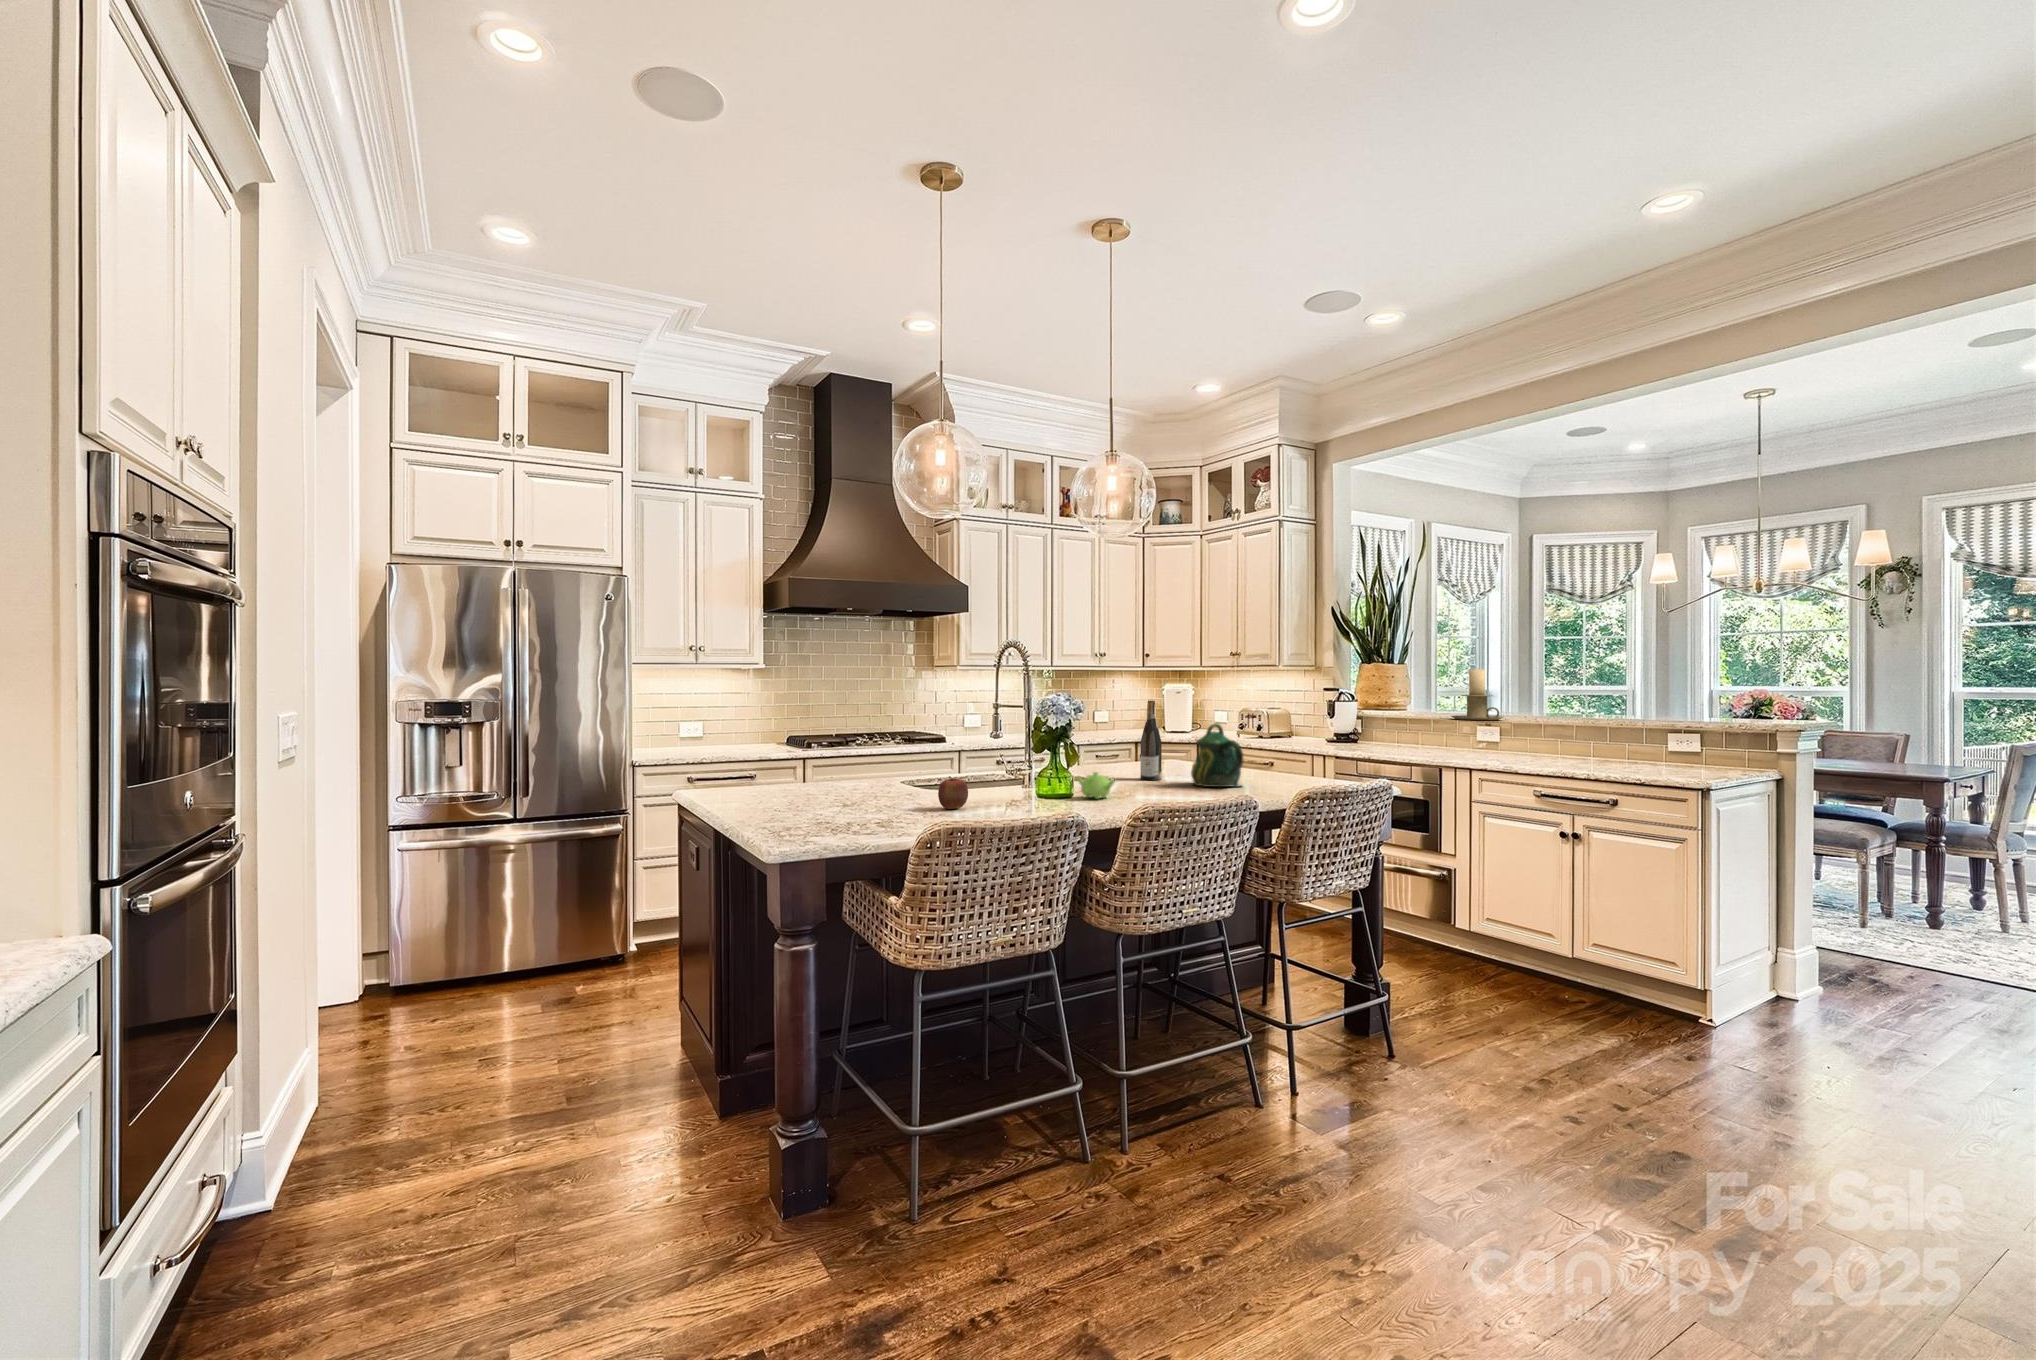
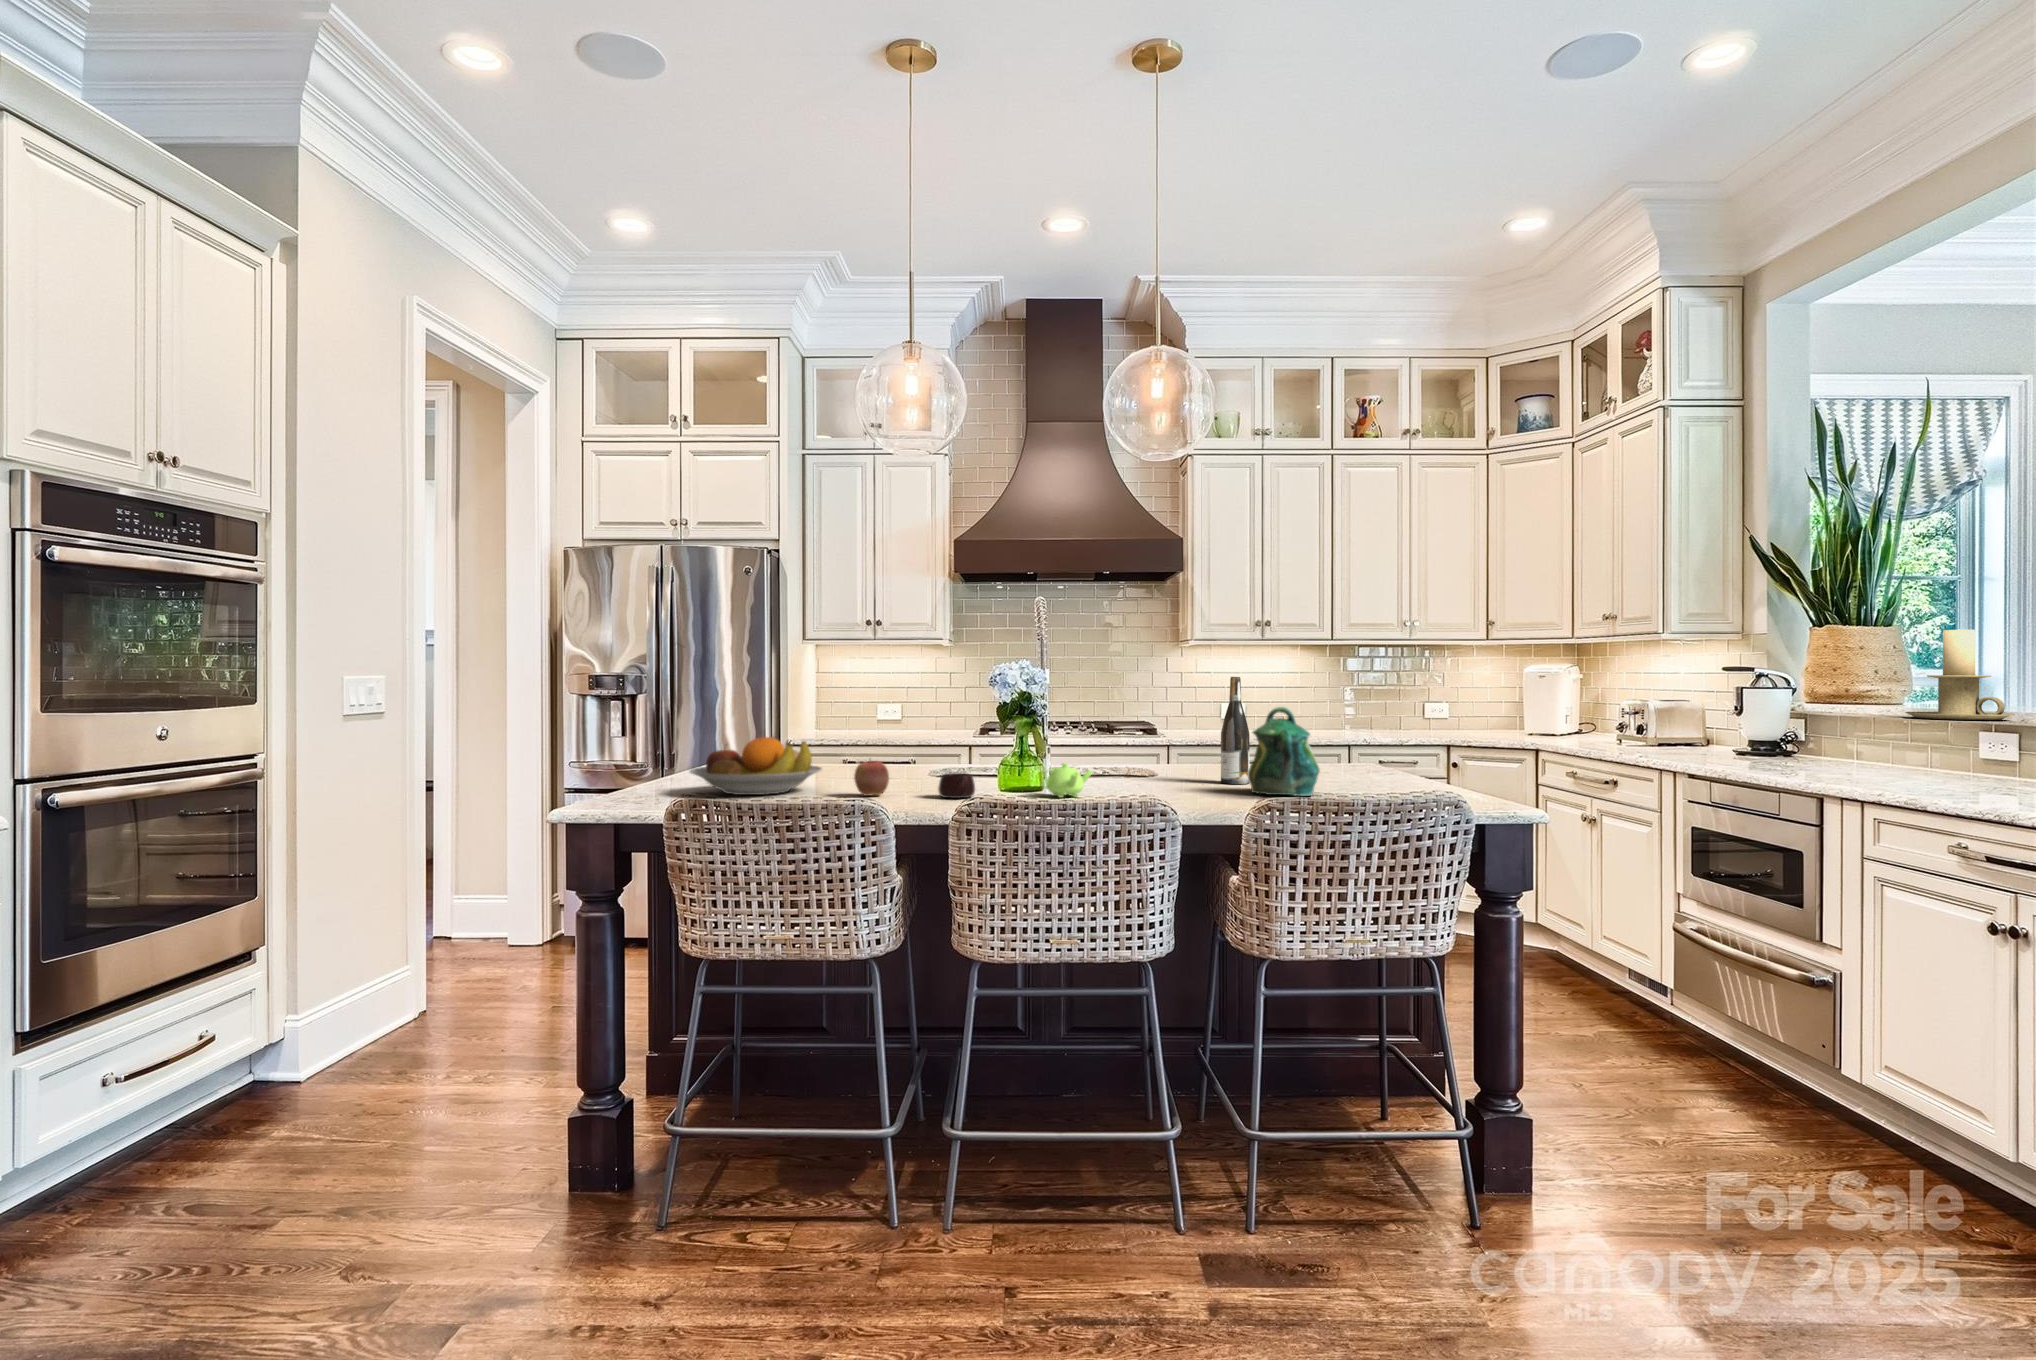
fruit bowl: none [776,762,897,816] -> present [690,737,822,795]
mug: none [1008,785,1043,806] -> present [938,773,975,798]

